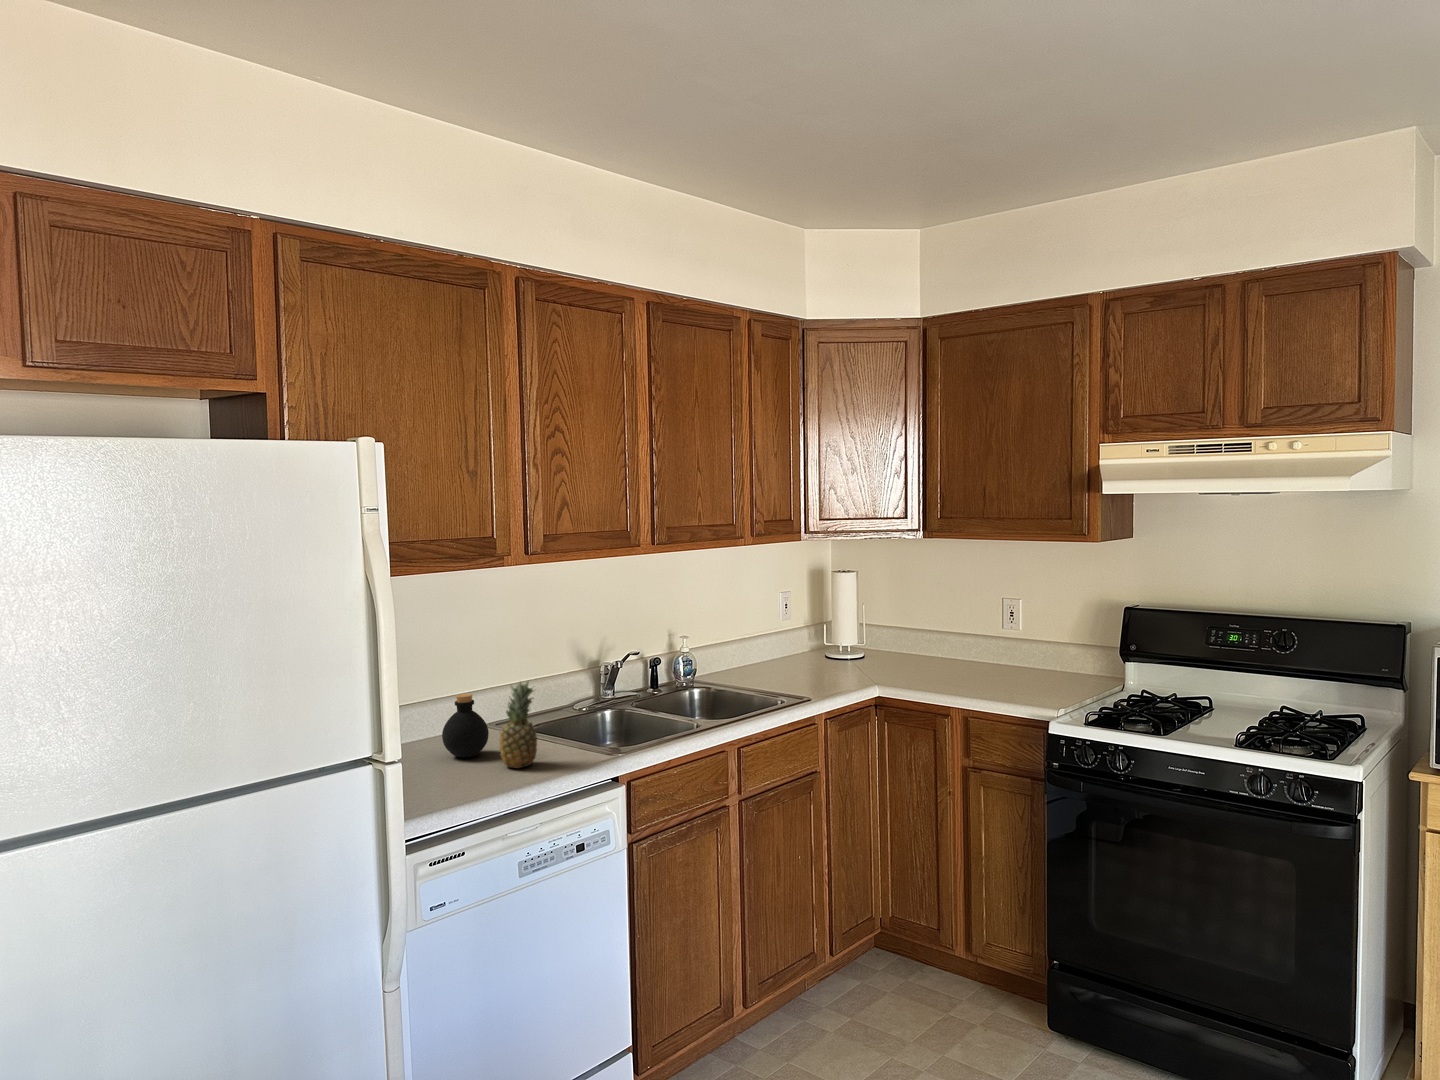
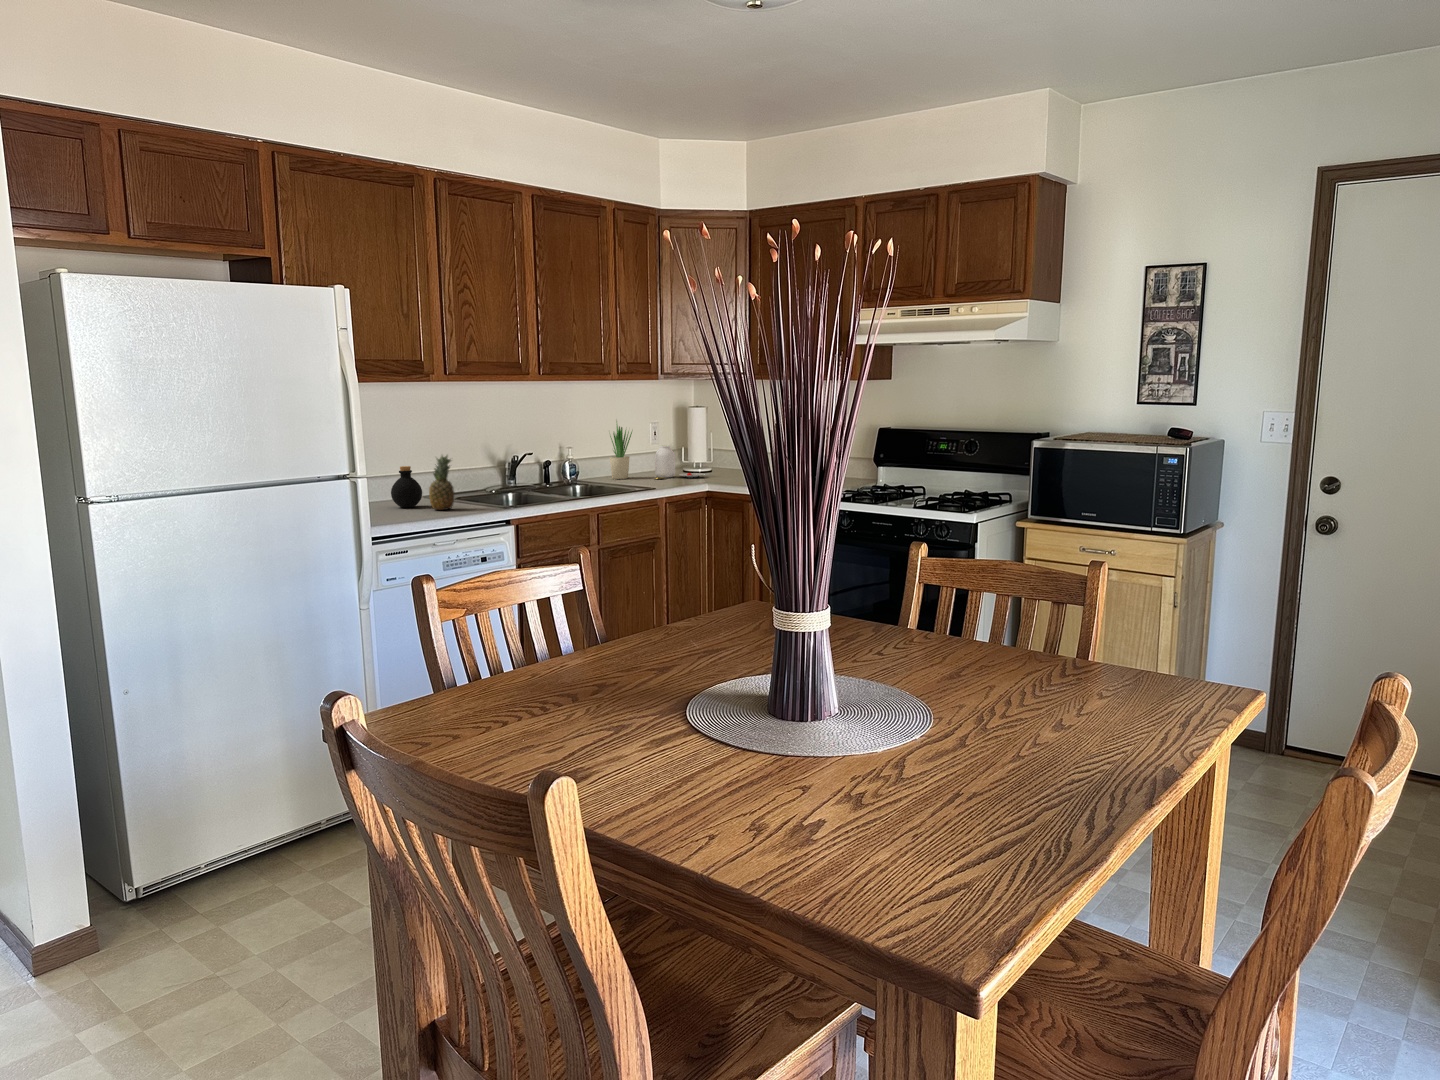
potted plant: none [737,594,771,677] -> present [610,421,632,479]
jar: none [798,628,869,677] -> present [654,445,704,479]

